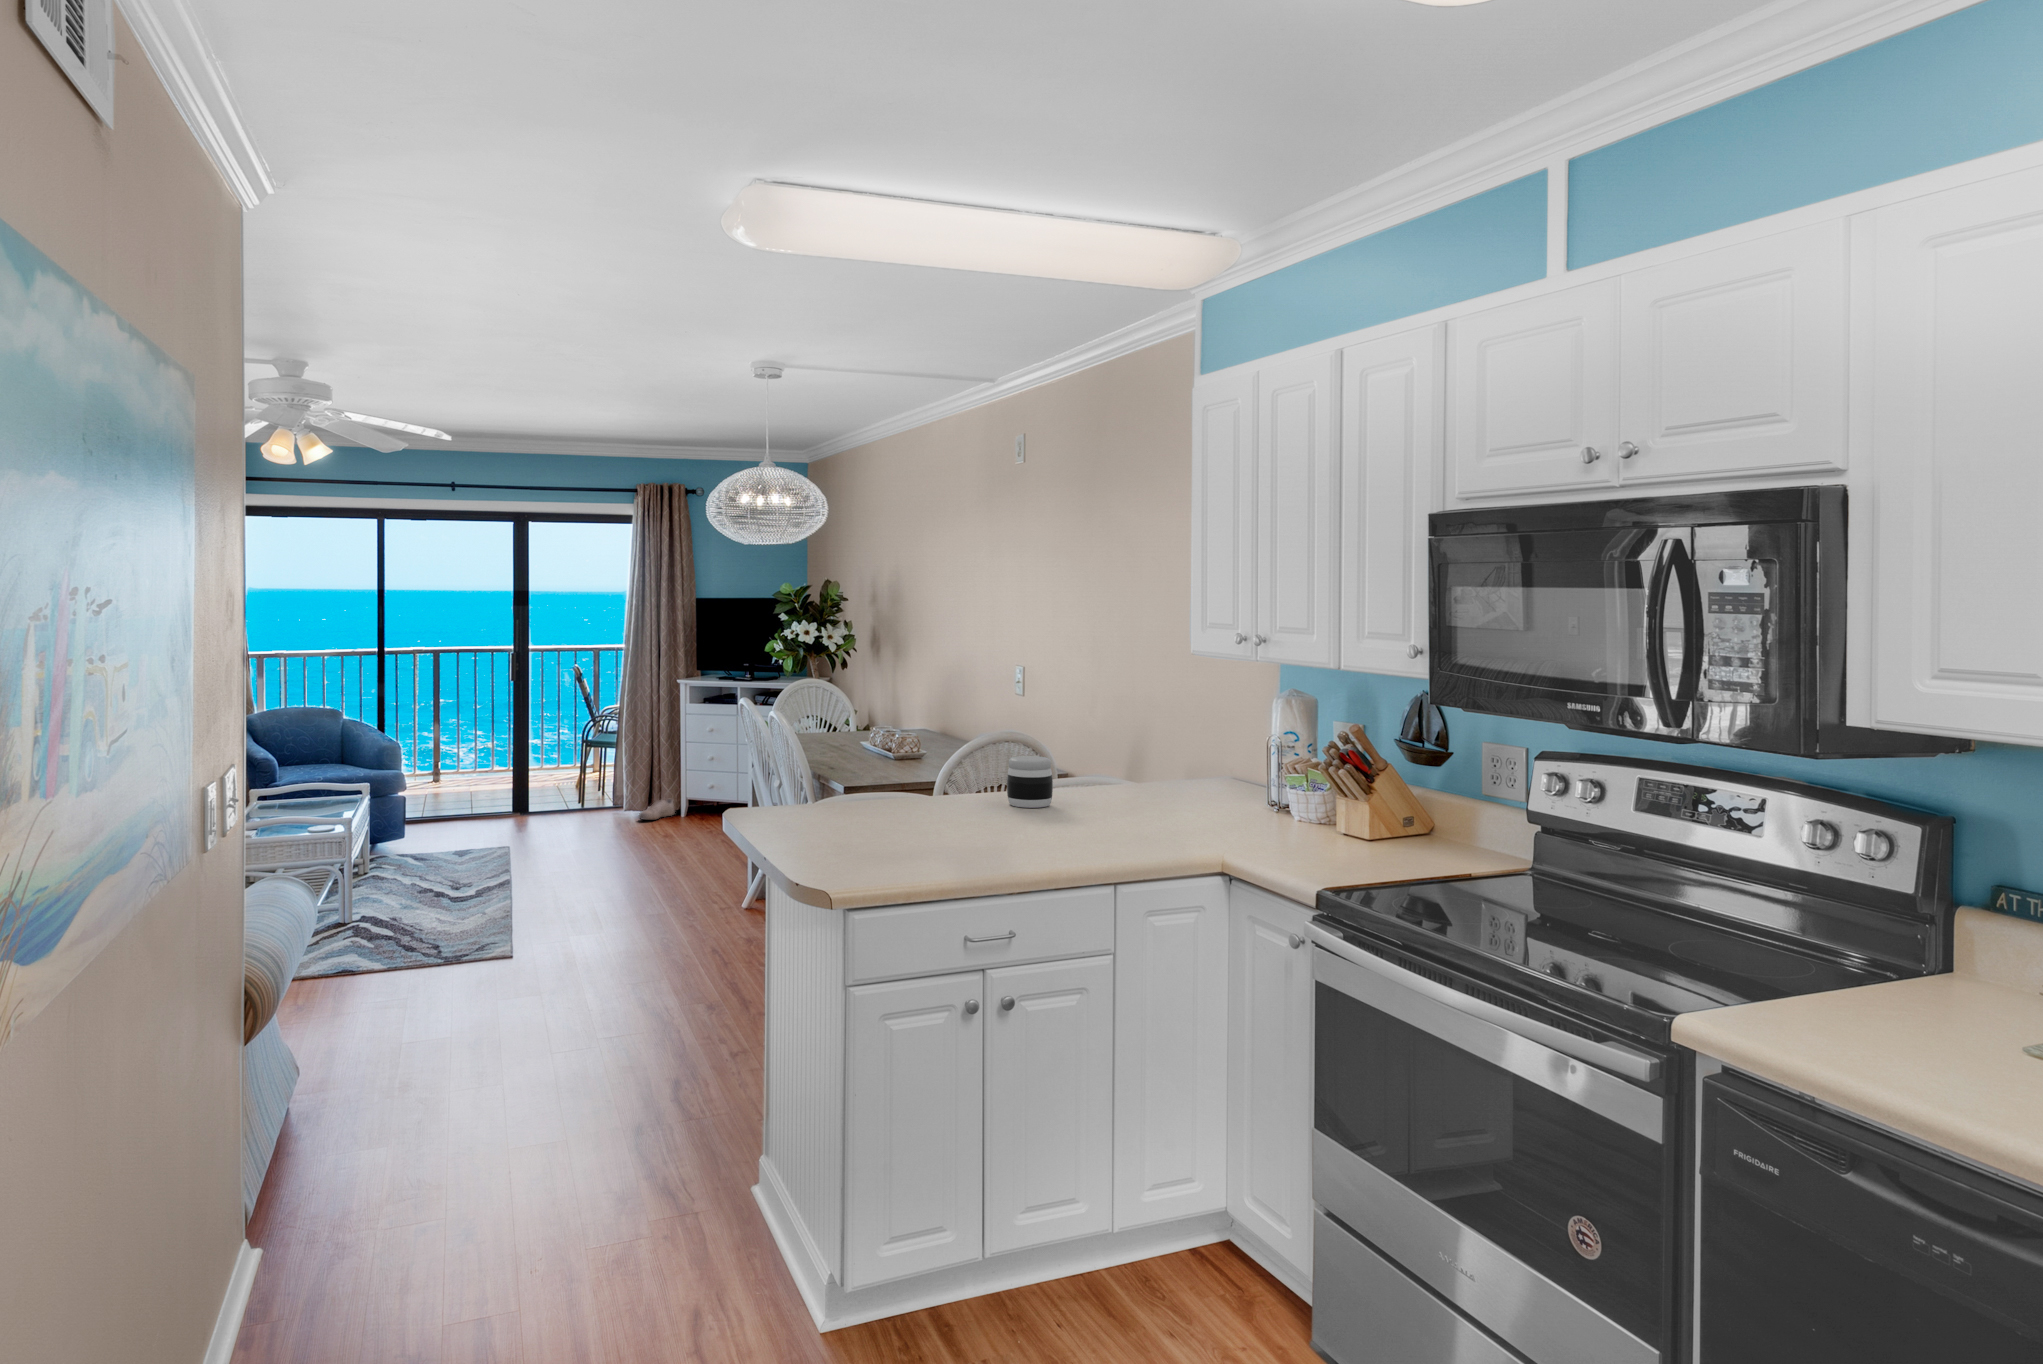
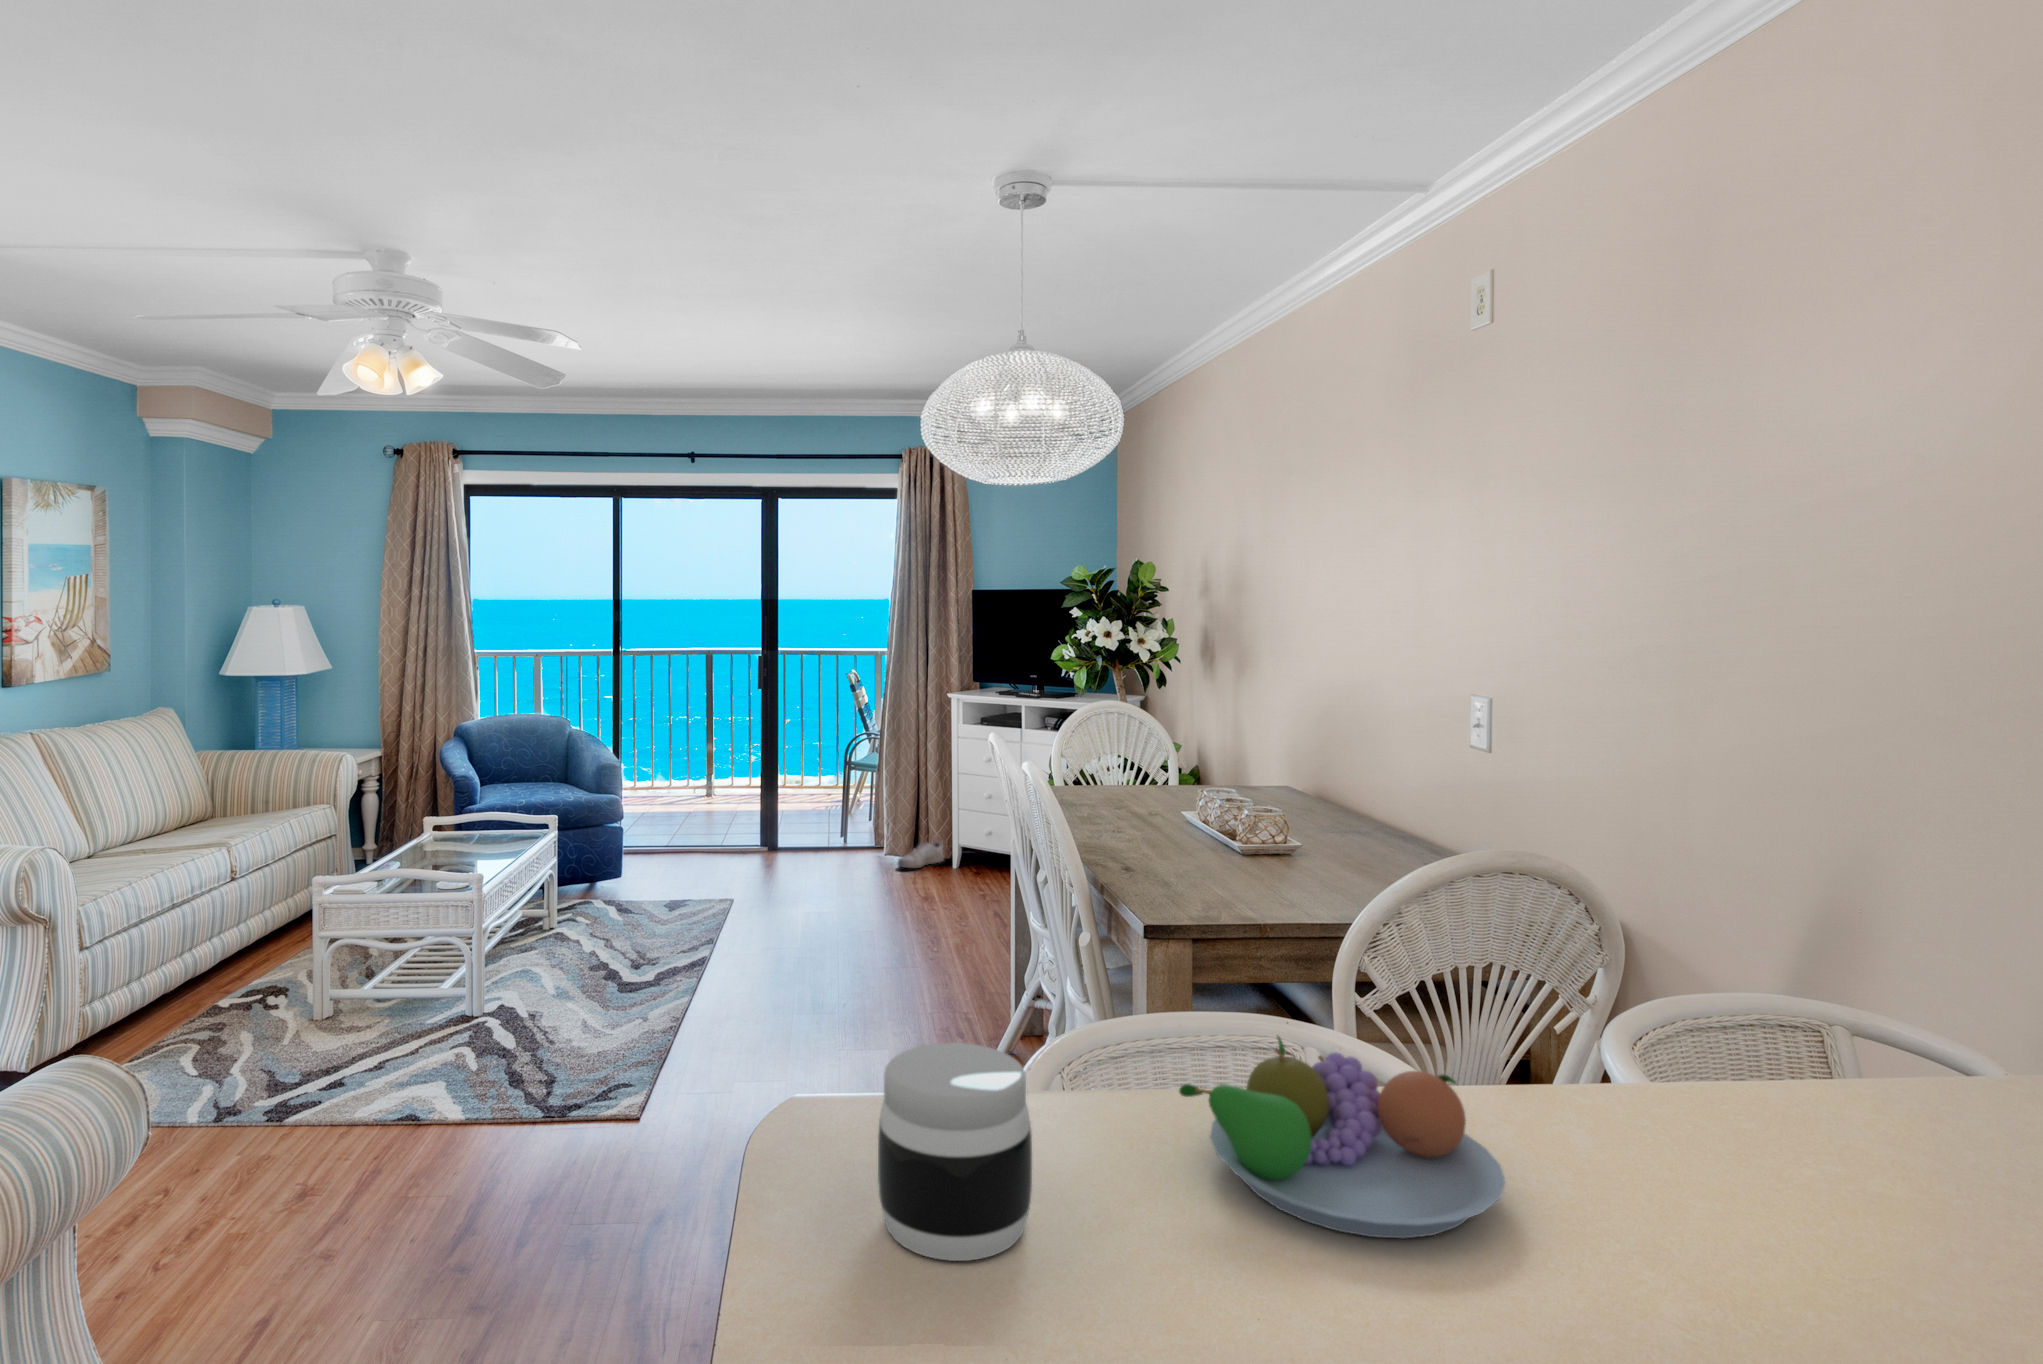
jar: present [1007,756,1053,808] -> present [878,1043,1032,1261]
fruit bowl: none [865,771,966,817] -> present [1179,1036,1506,1238]

